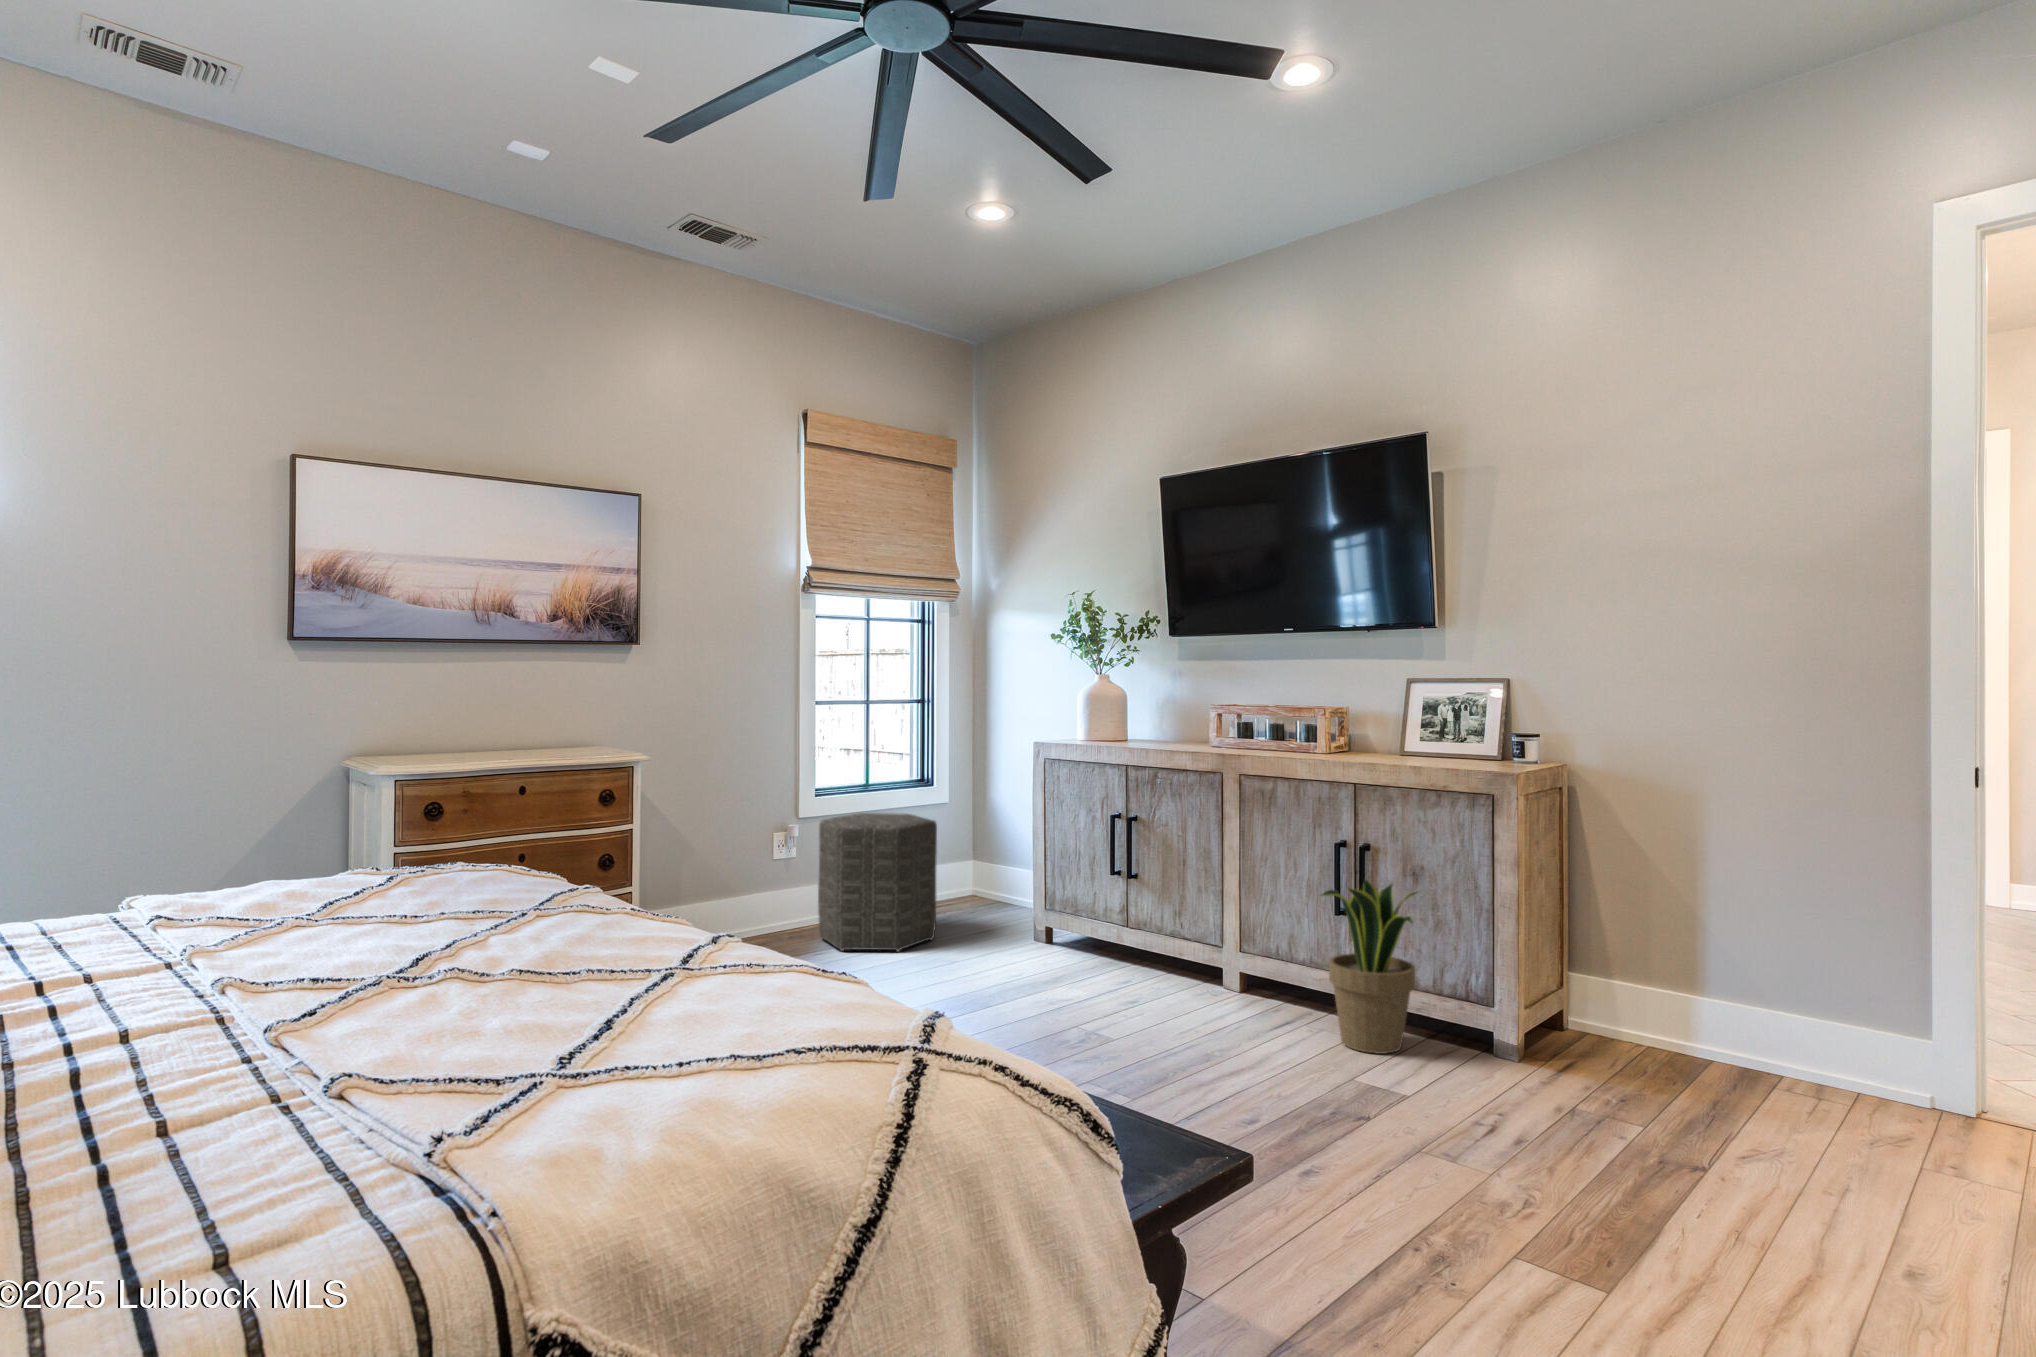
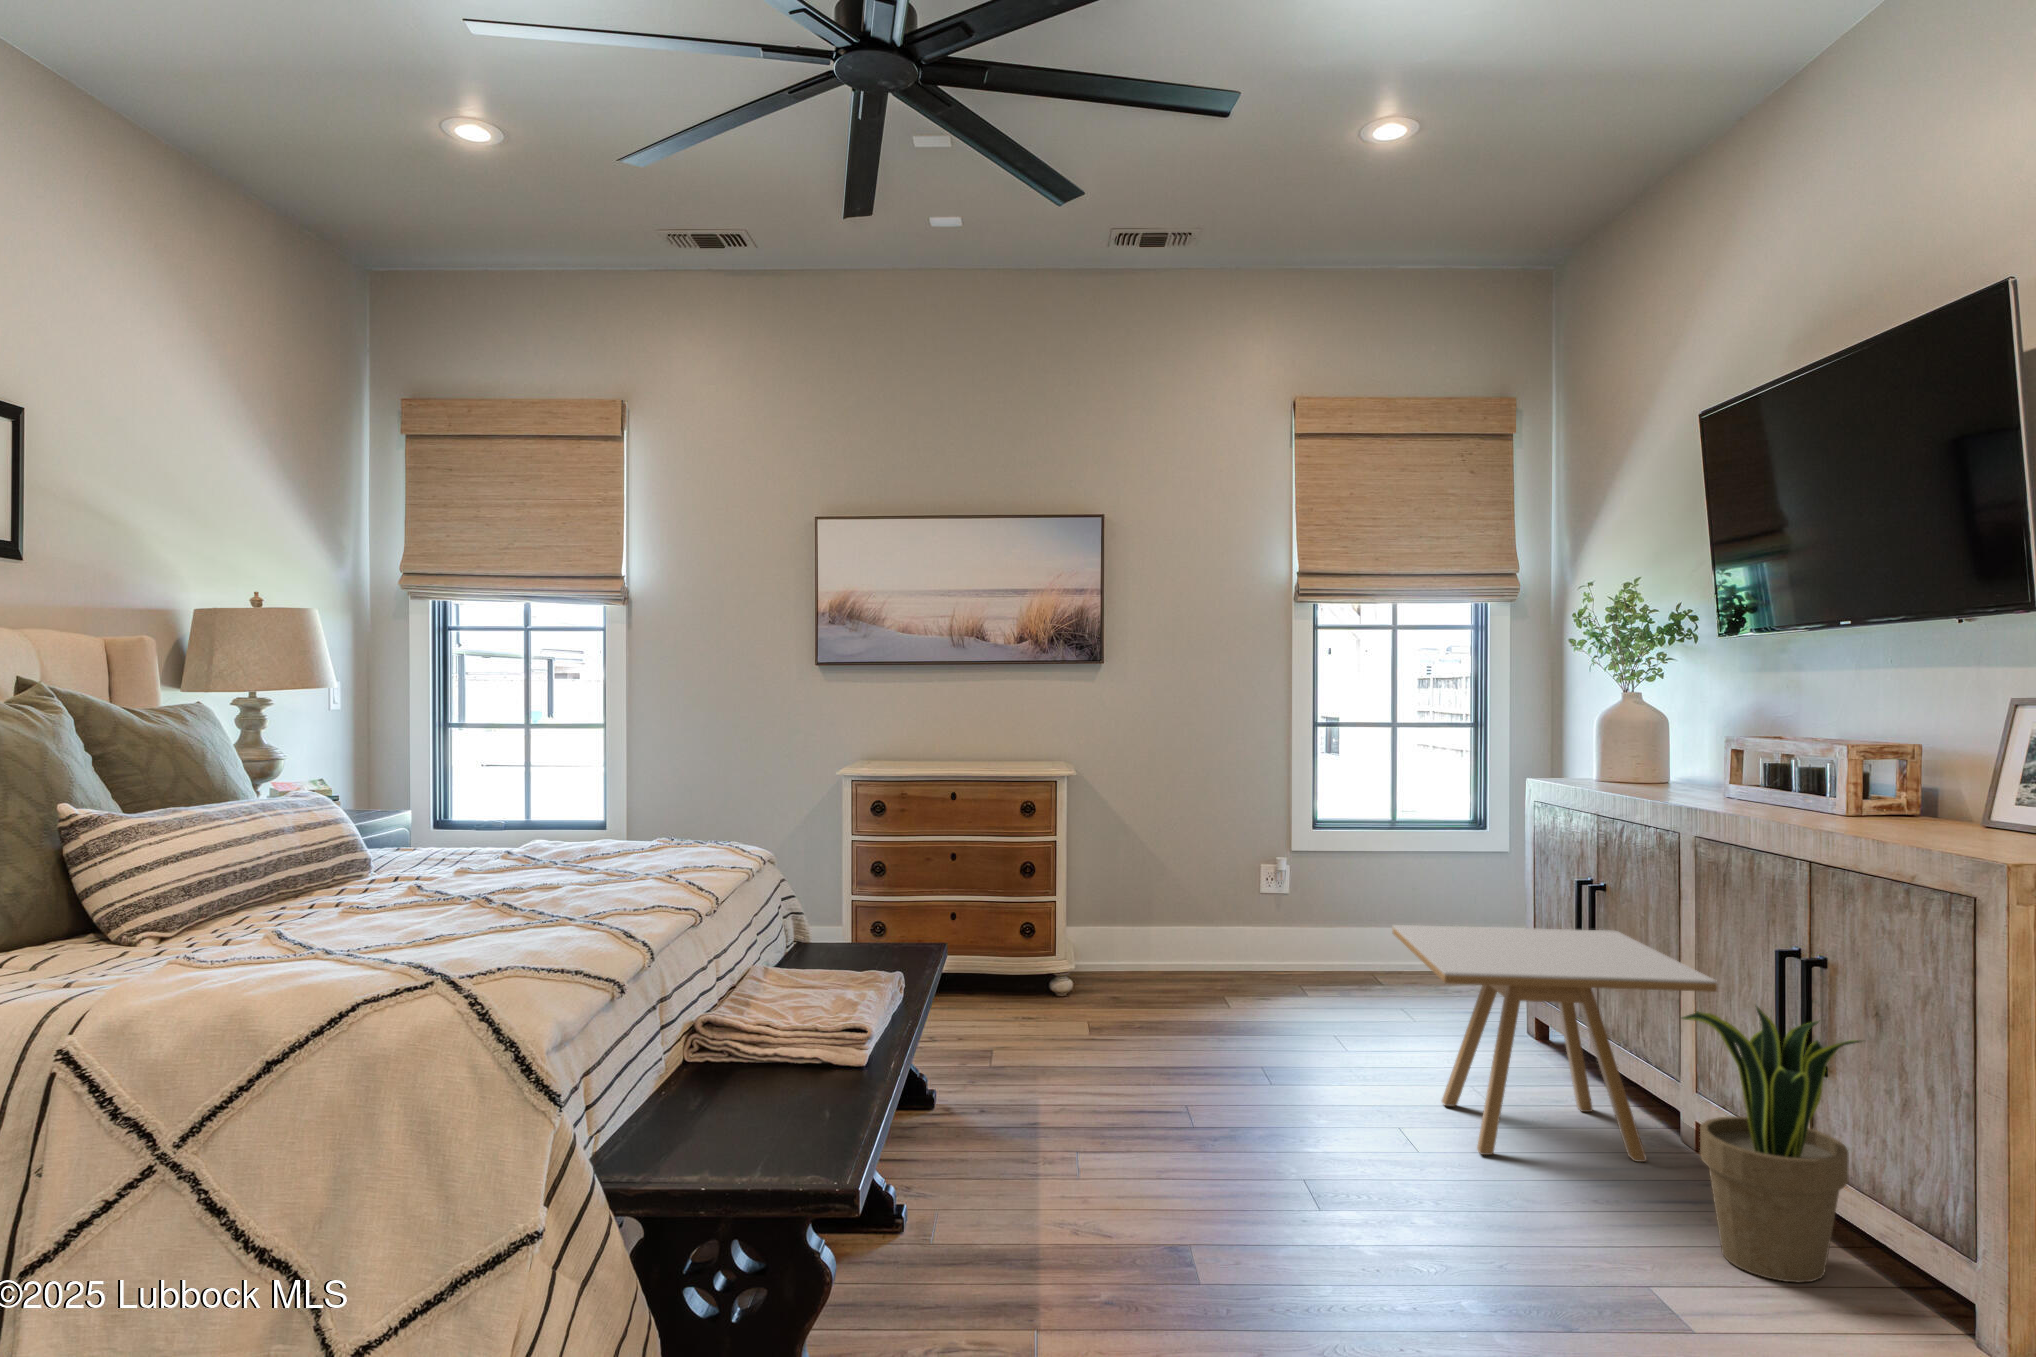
ottoman: present [818,813,937,952] -> none [1282,853,1411,1016]
side table: none [1024,848,1277,1027] -> present [1392,925,1717,1162]

